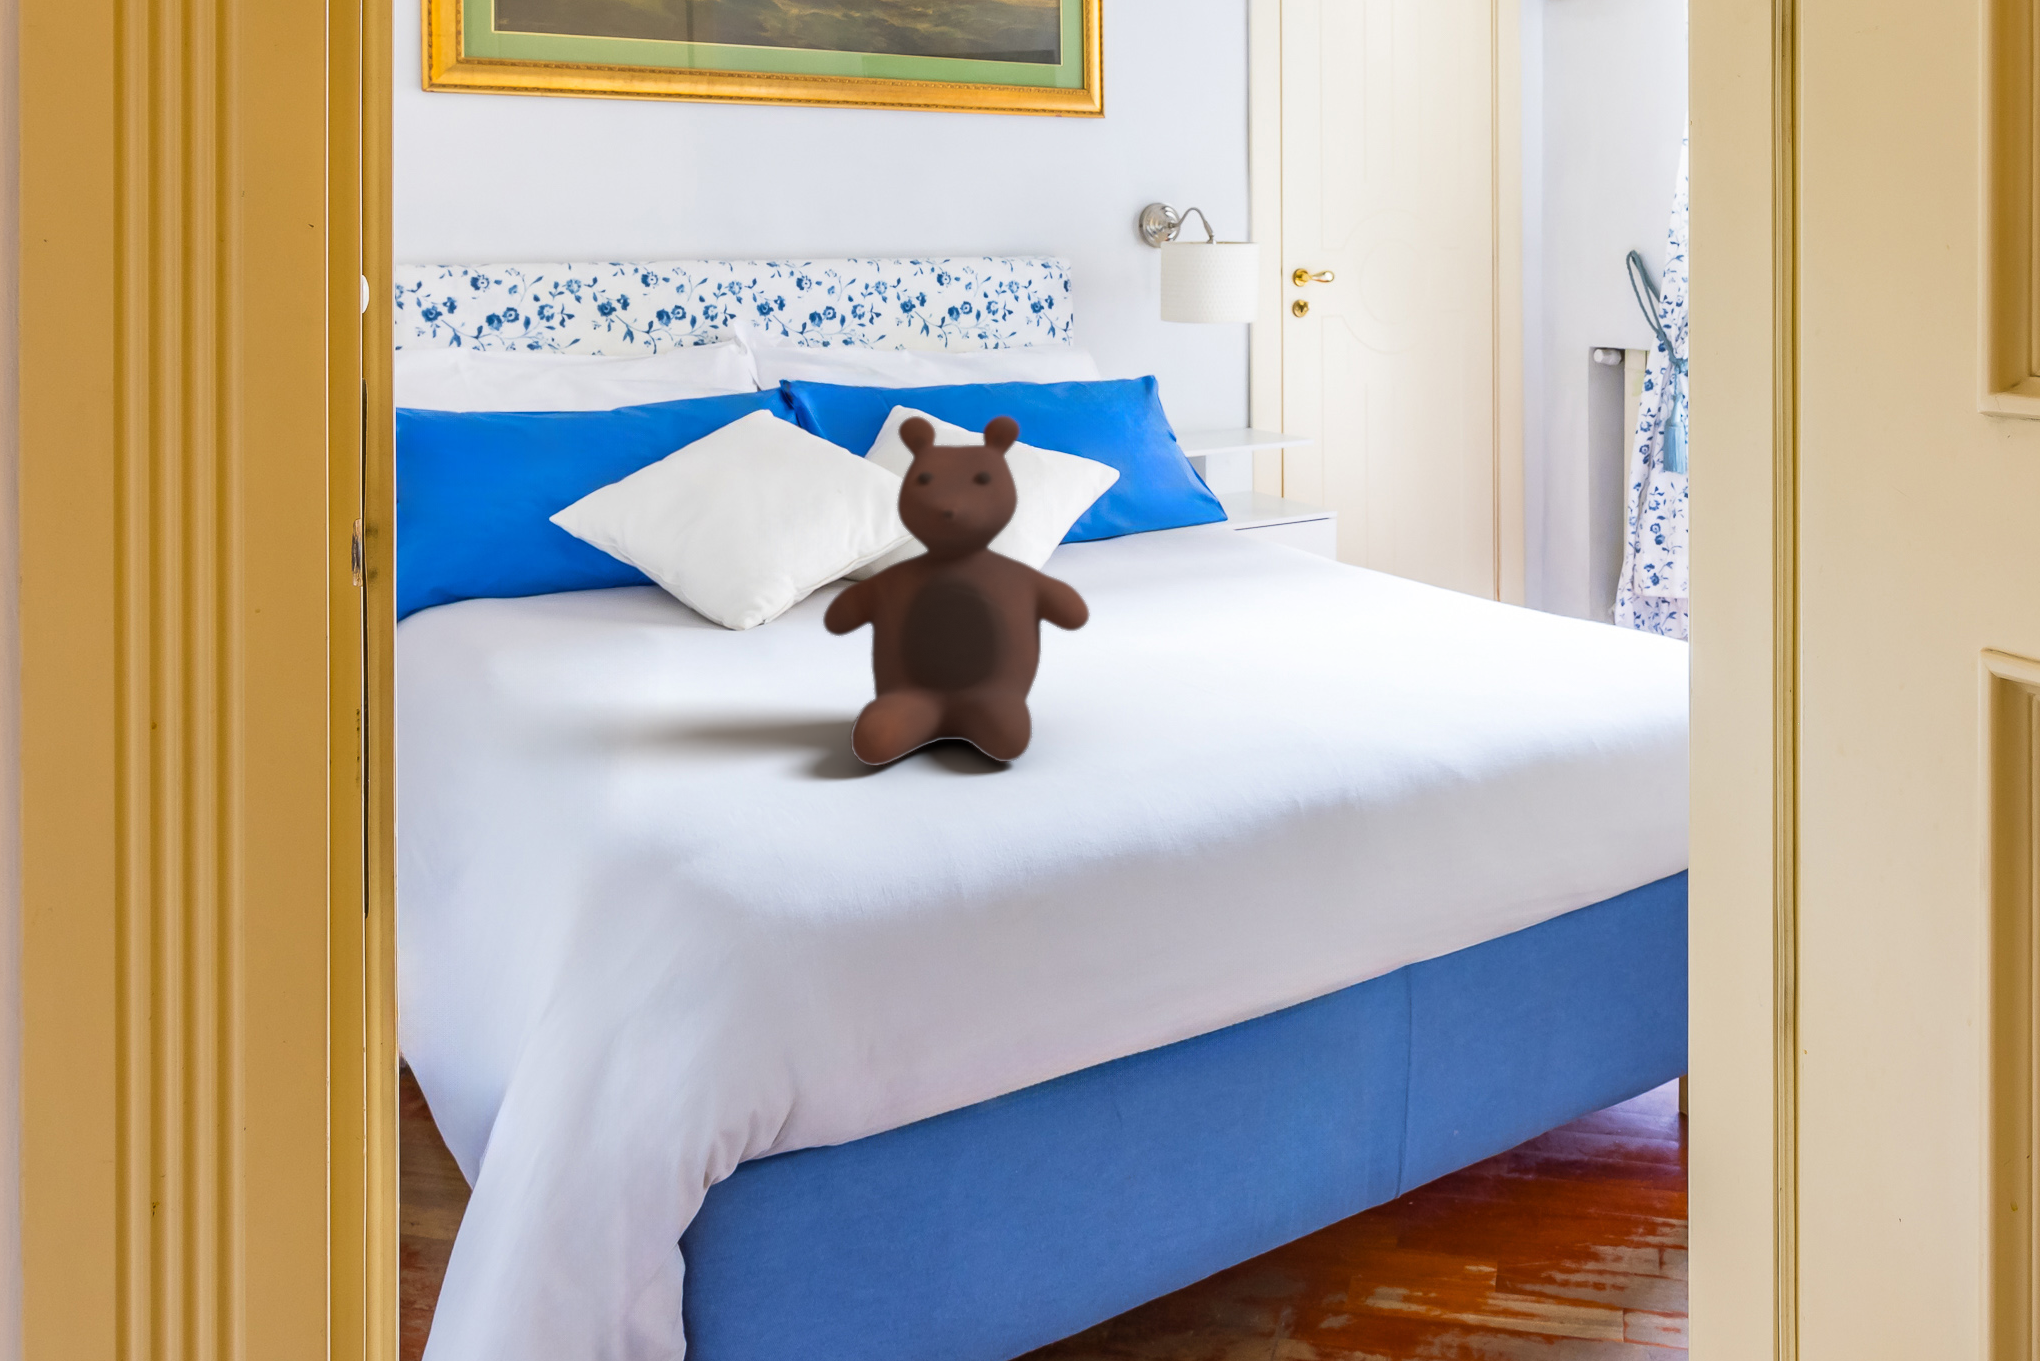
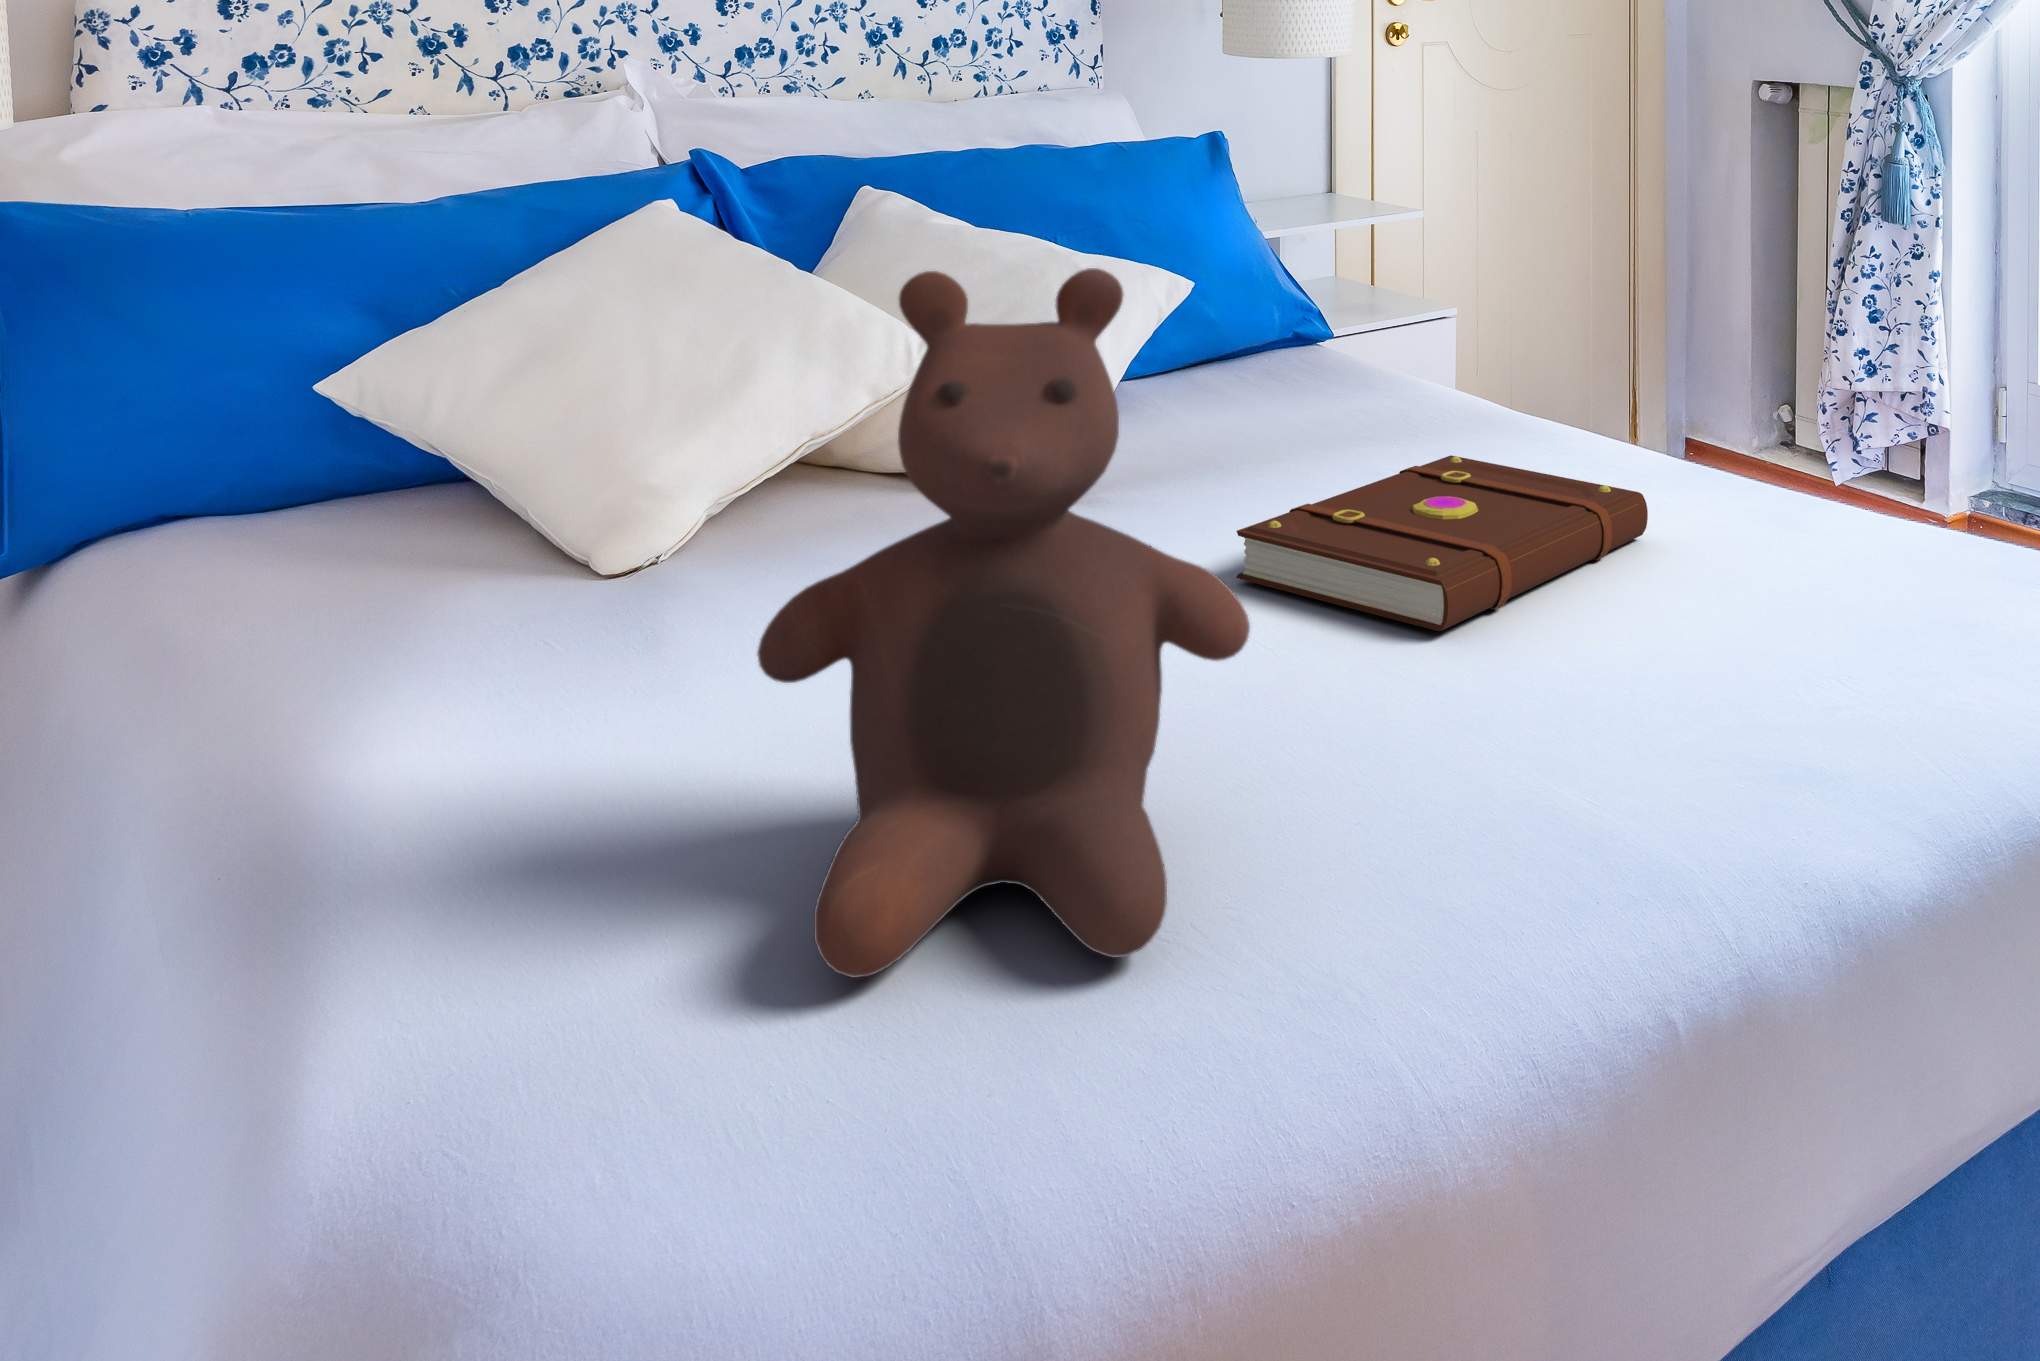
book: none [1115,571,1384,654] -> present [1236,455,1648,631]

